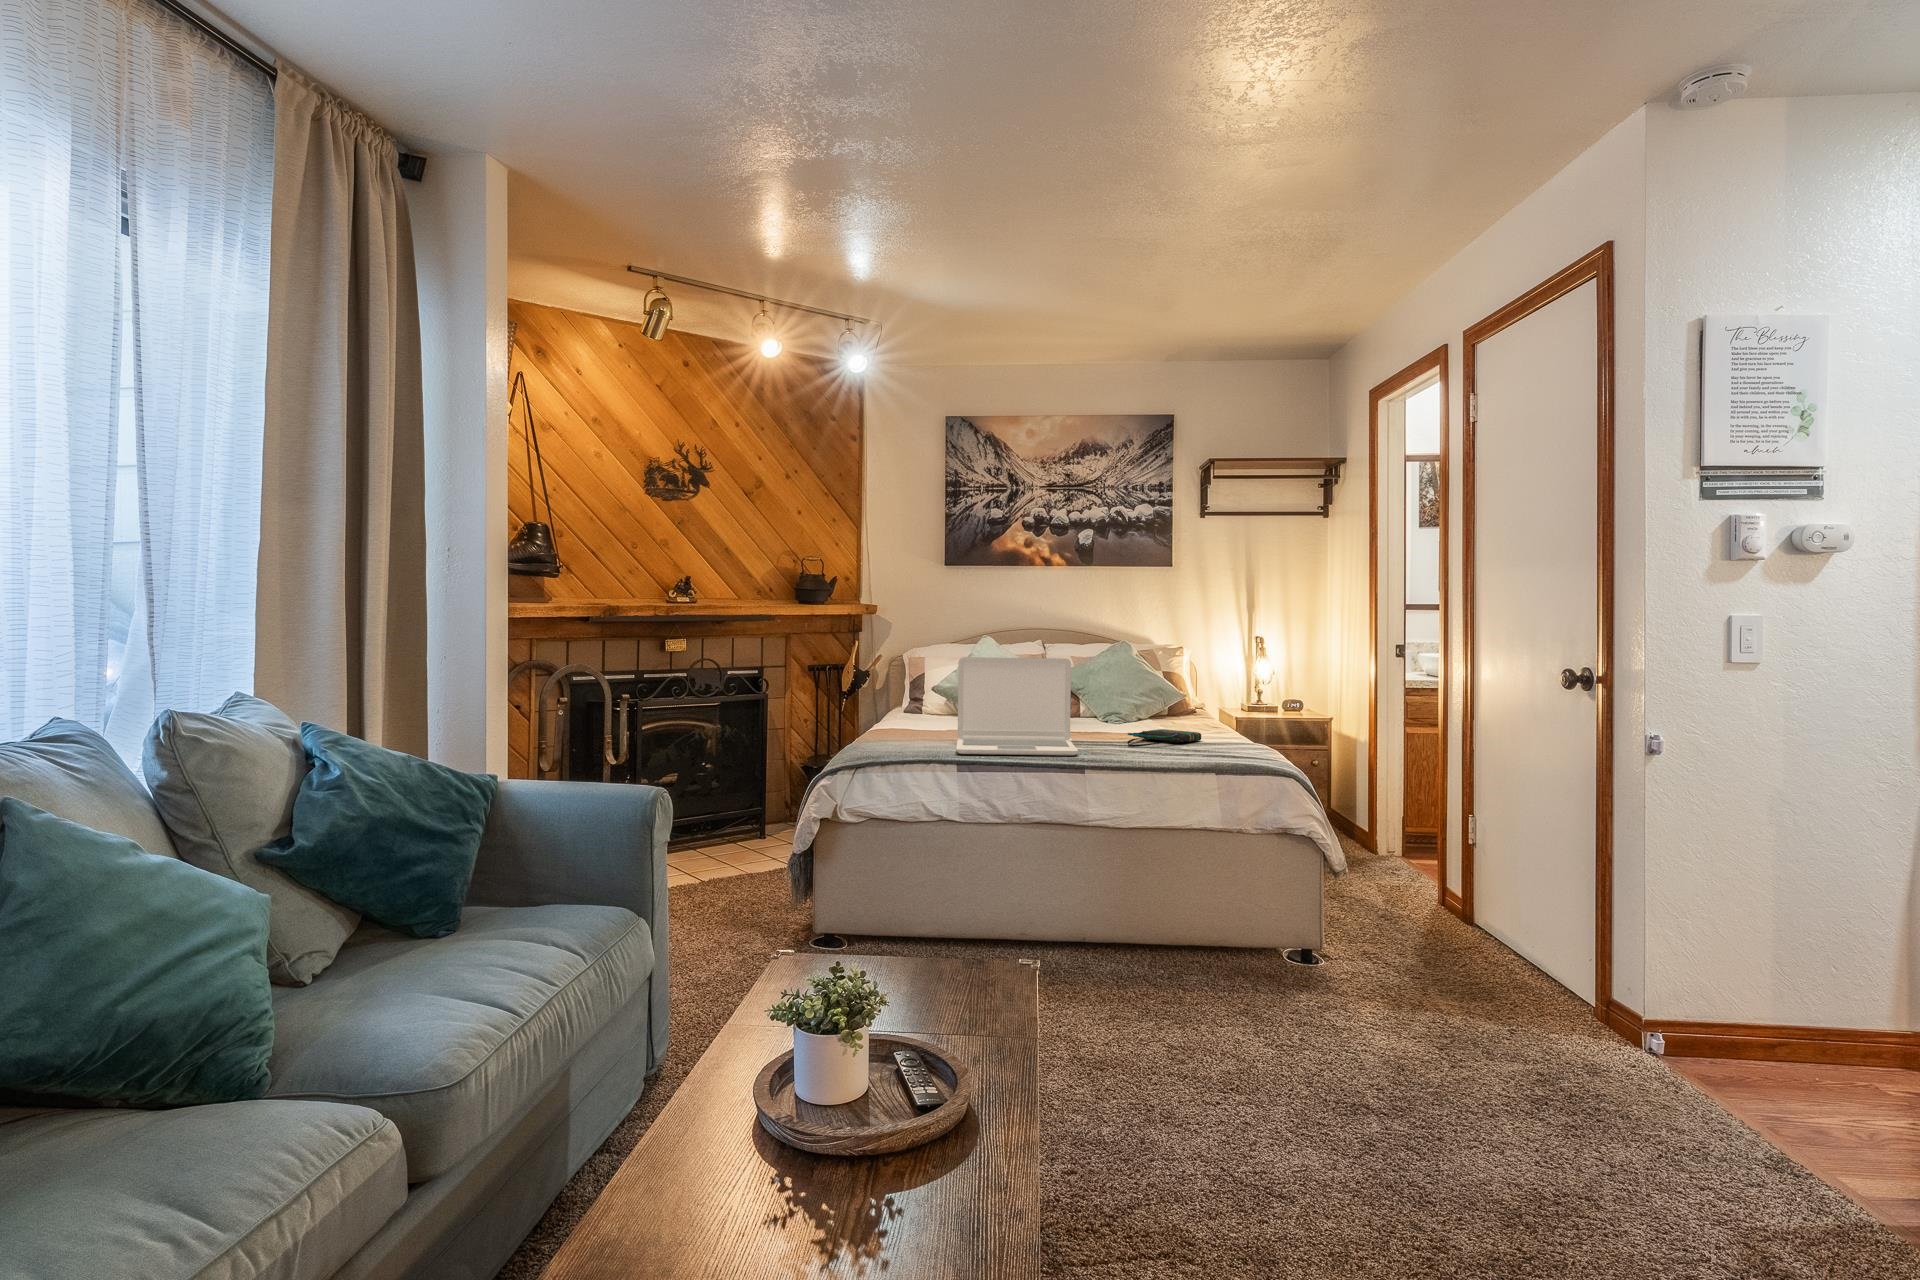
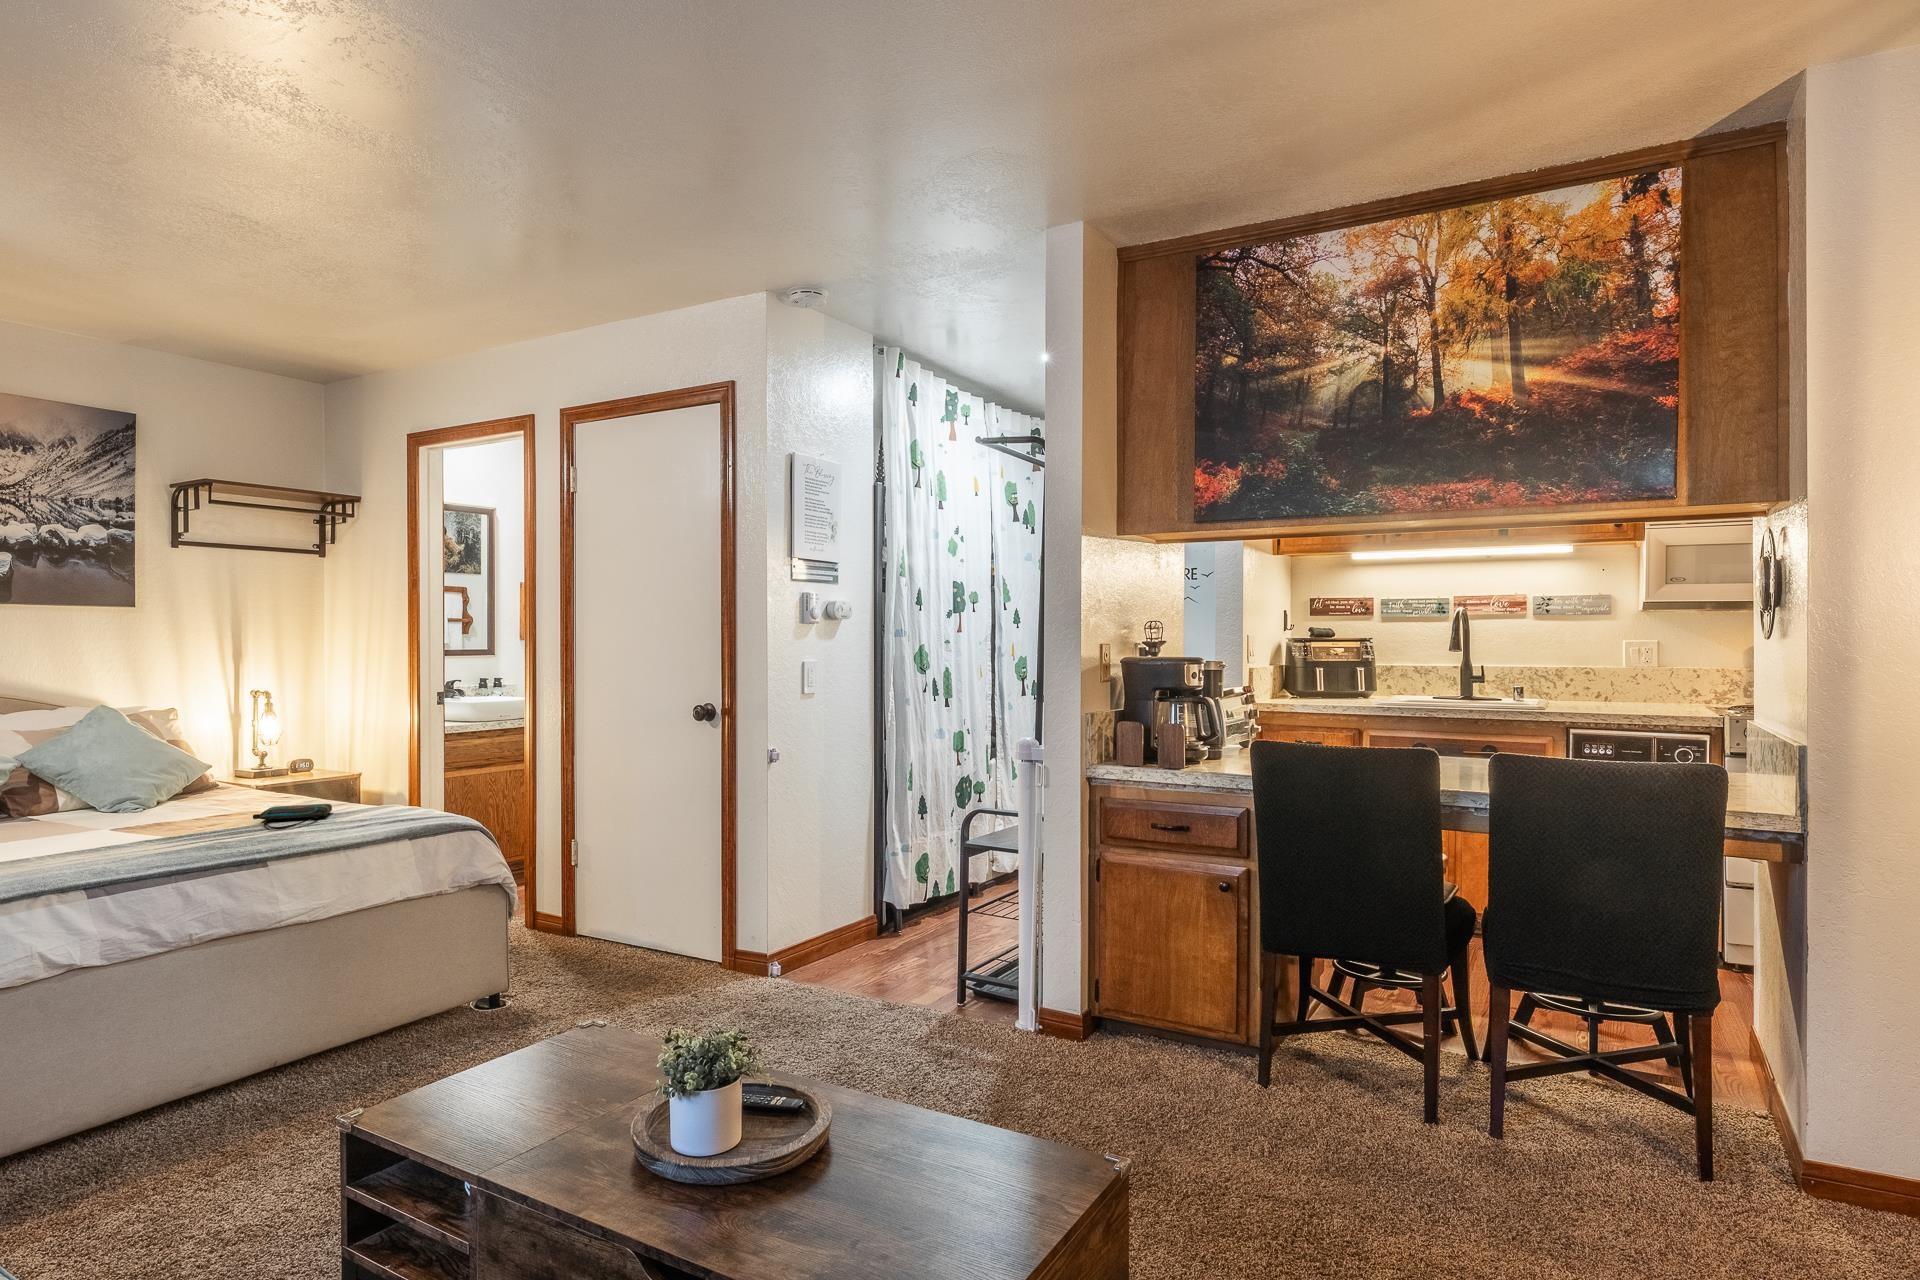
laptop: present [956,657,1078,756] -> none [27,733,253,873]

